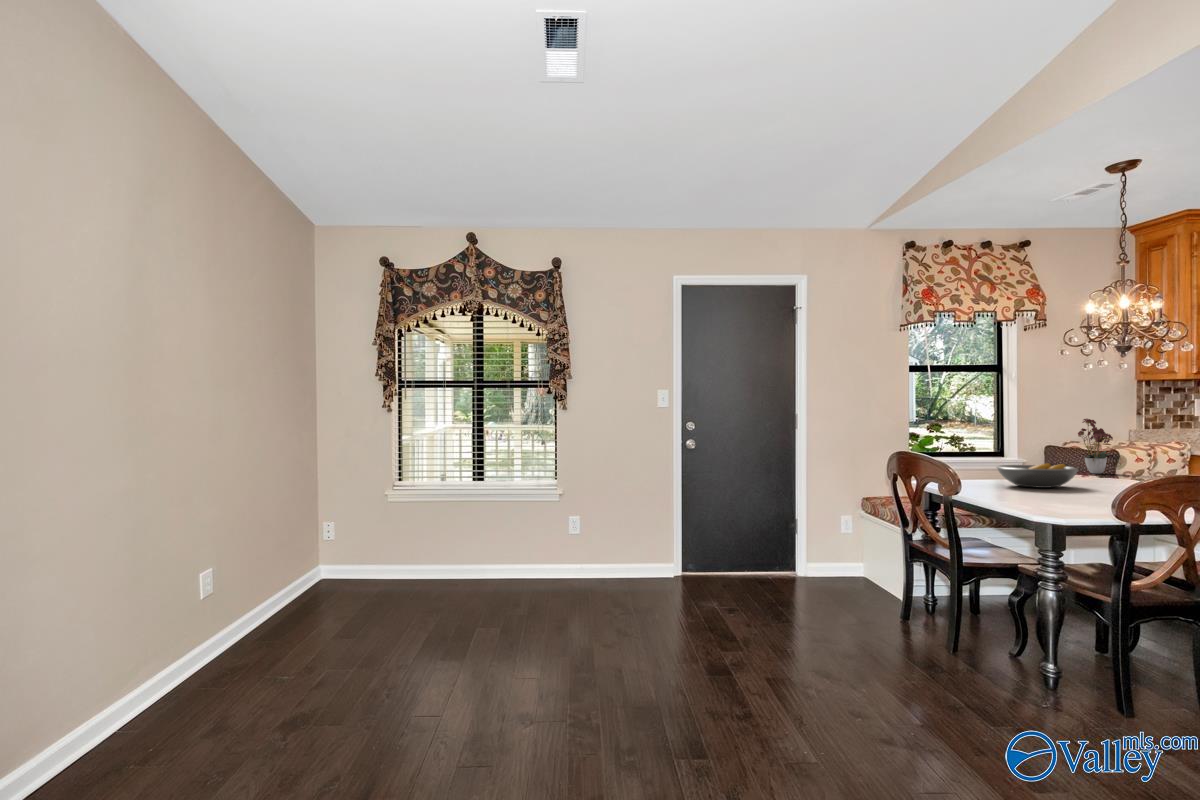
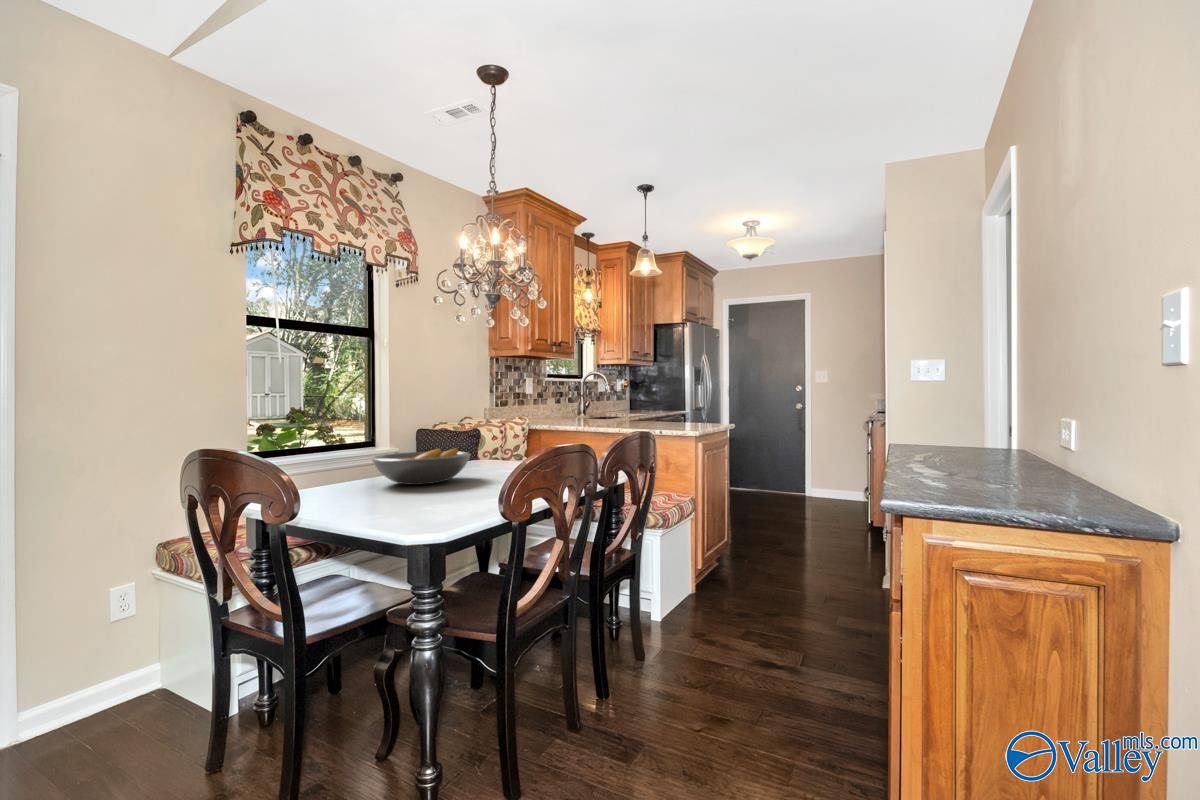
flower arrangement: present [1078,419,1113,474] -> none [446,391,485,456]

